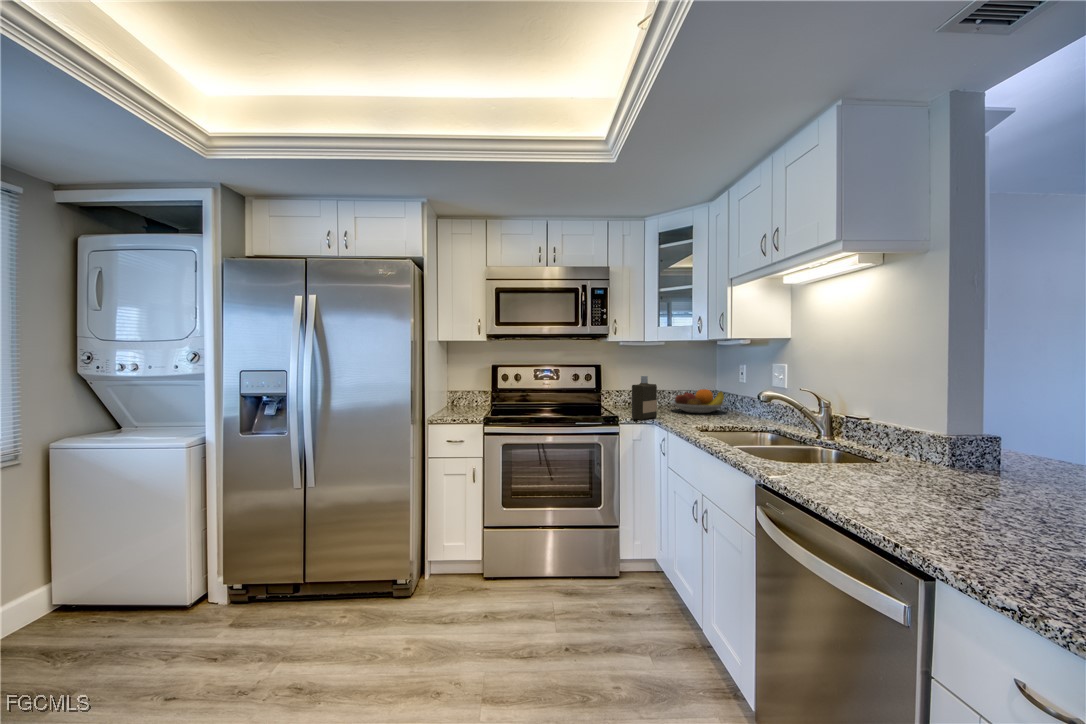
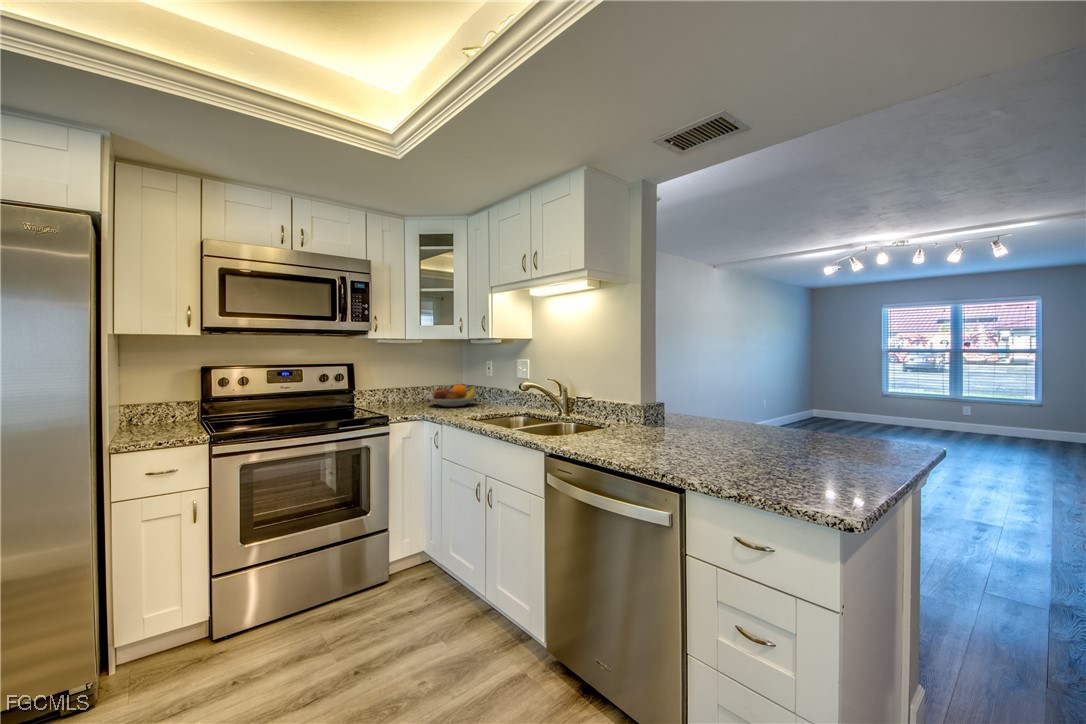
bottle: present [632,376,657,420] -> none [400,373,423,417]

